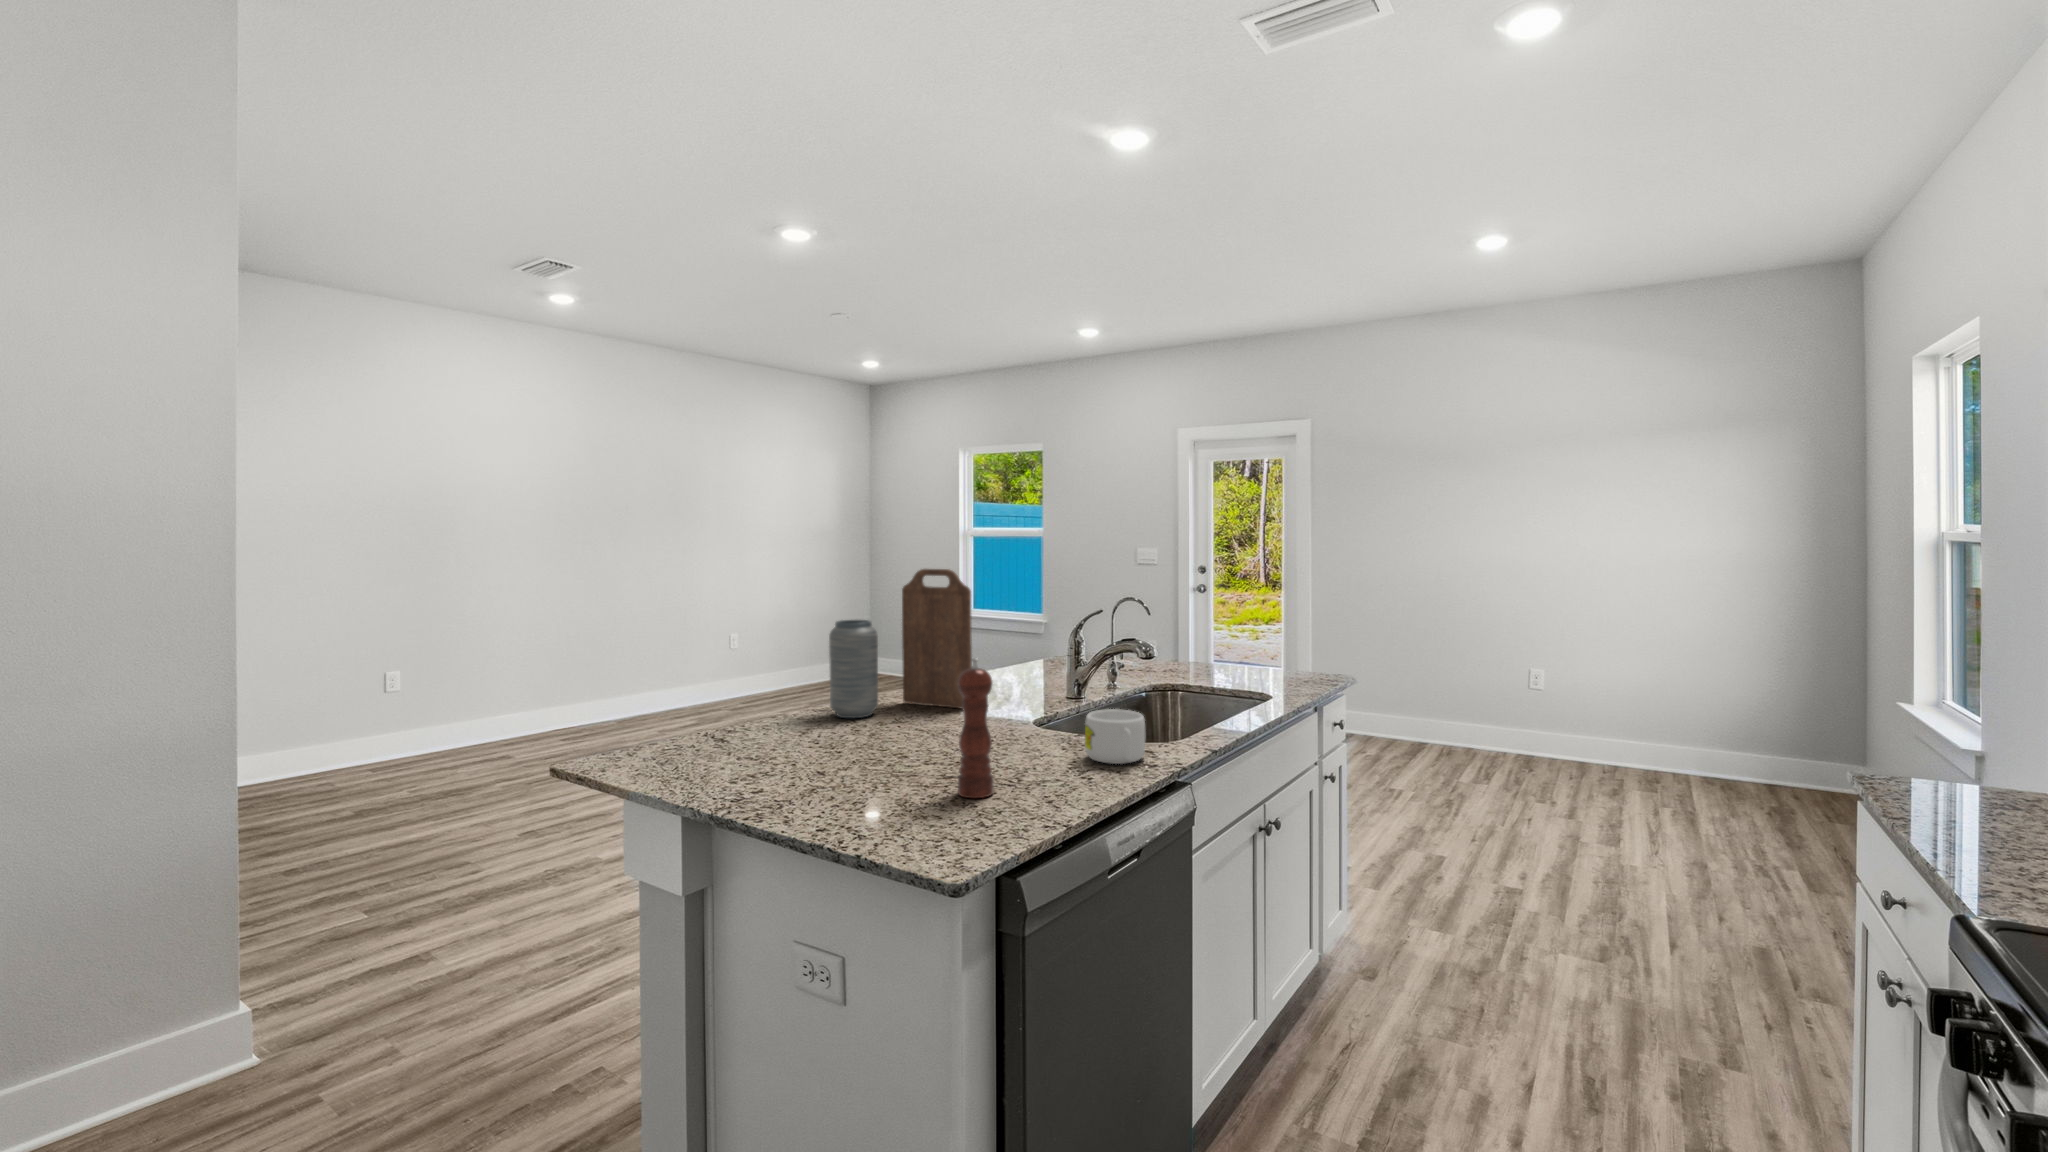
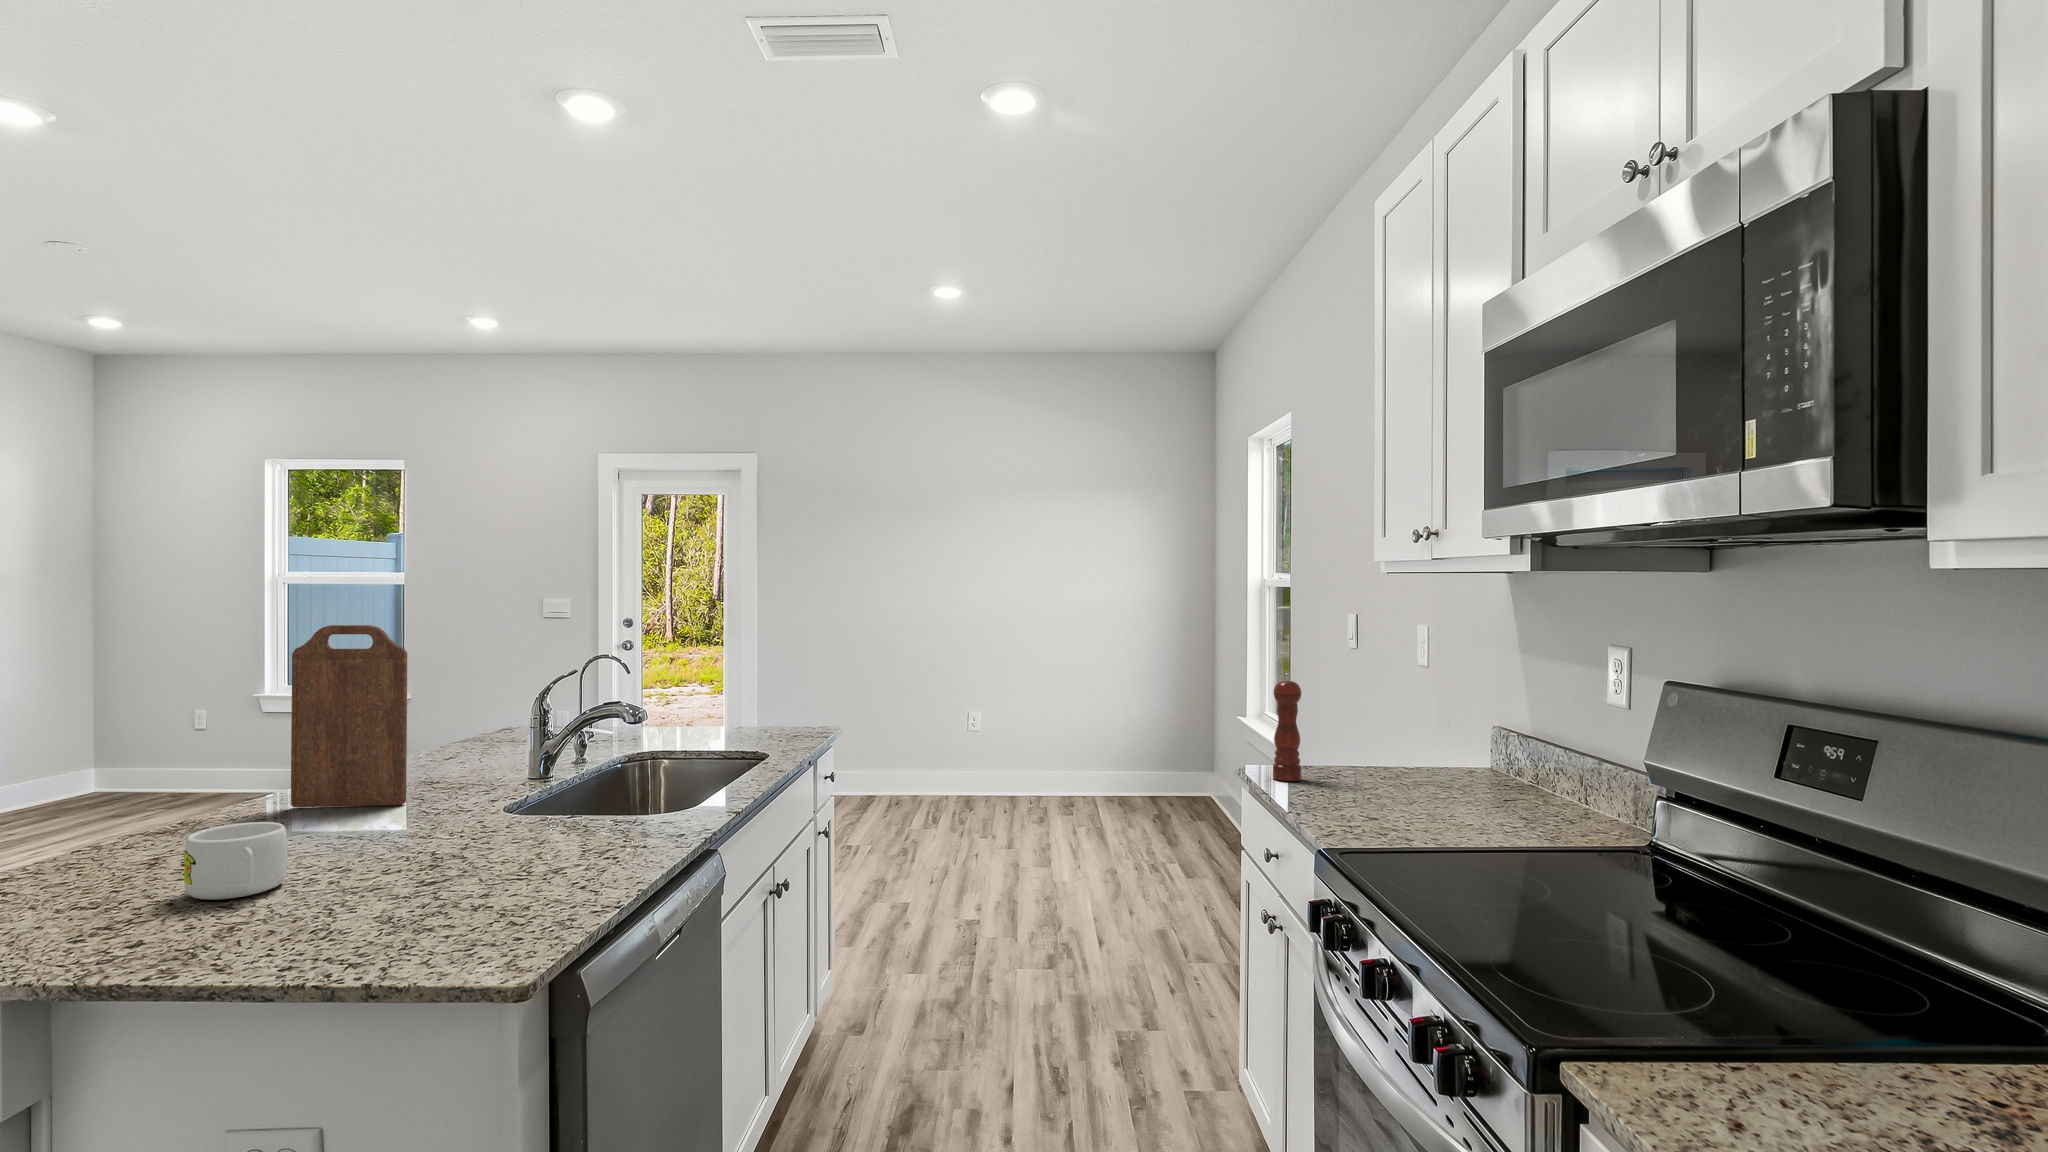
vase: present [829,620,878,718] -> none [176,697,261,837]
pepper mill: present [958,658,994,798] -> present [1273,673,1302,781]
mug: present [1085,709,1145,764] -> present [184,822,288,900]

